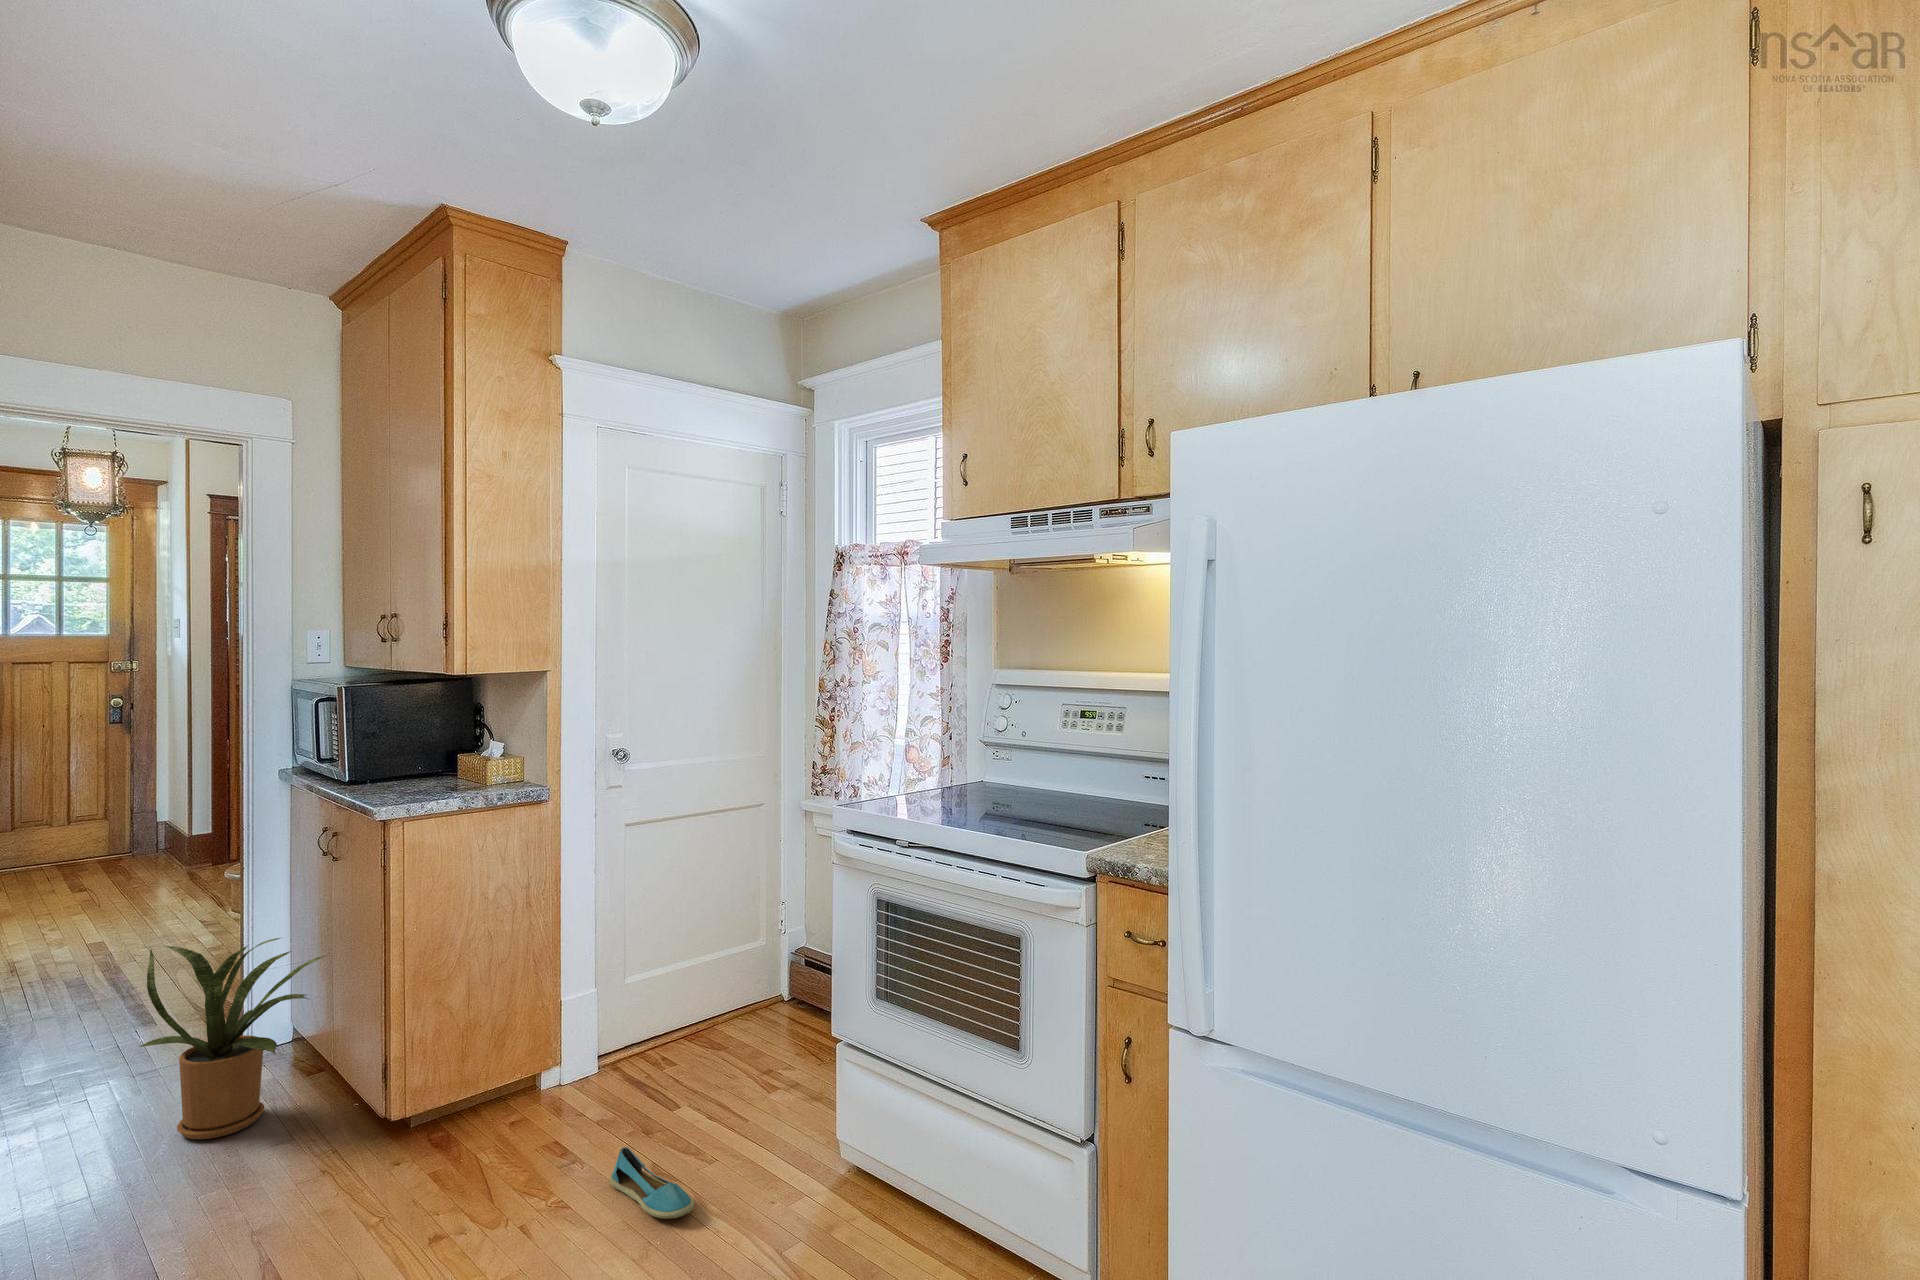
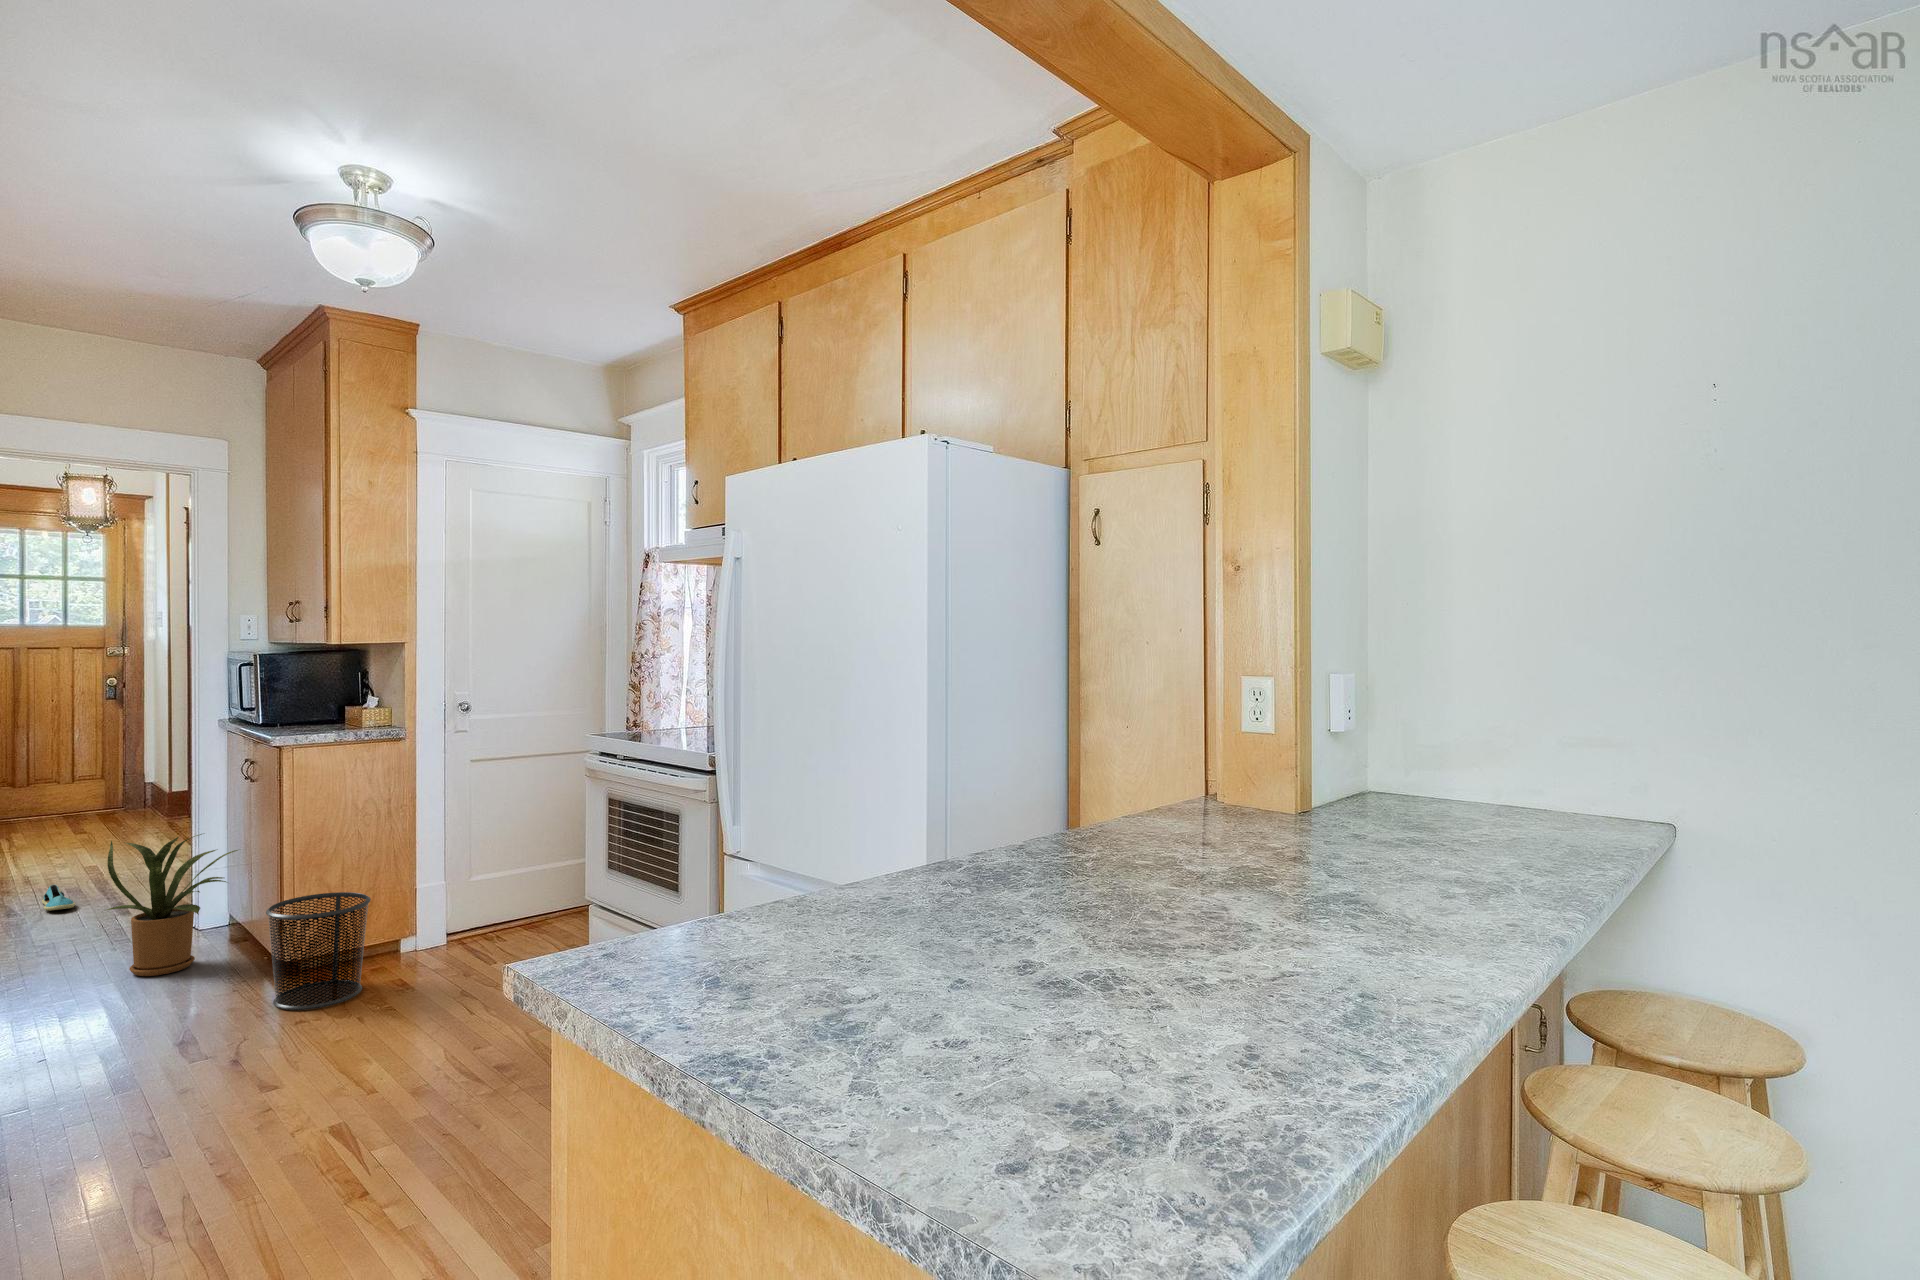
waste bin: none [382,1022,522,1207] -> present [266,892,371,1010]
shoe: present [609,1147,694,1219] -> present [42,884,75,911]

